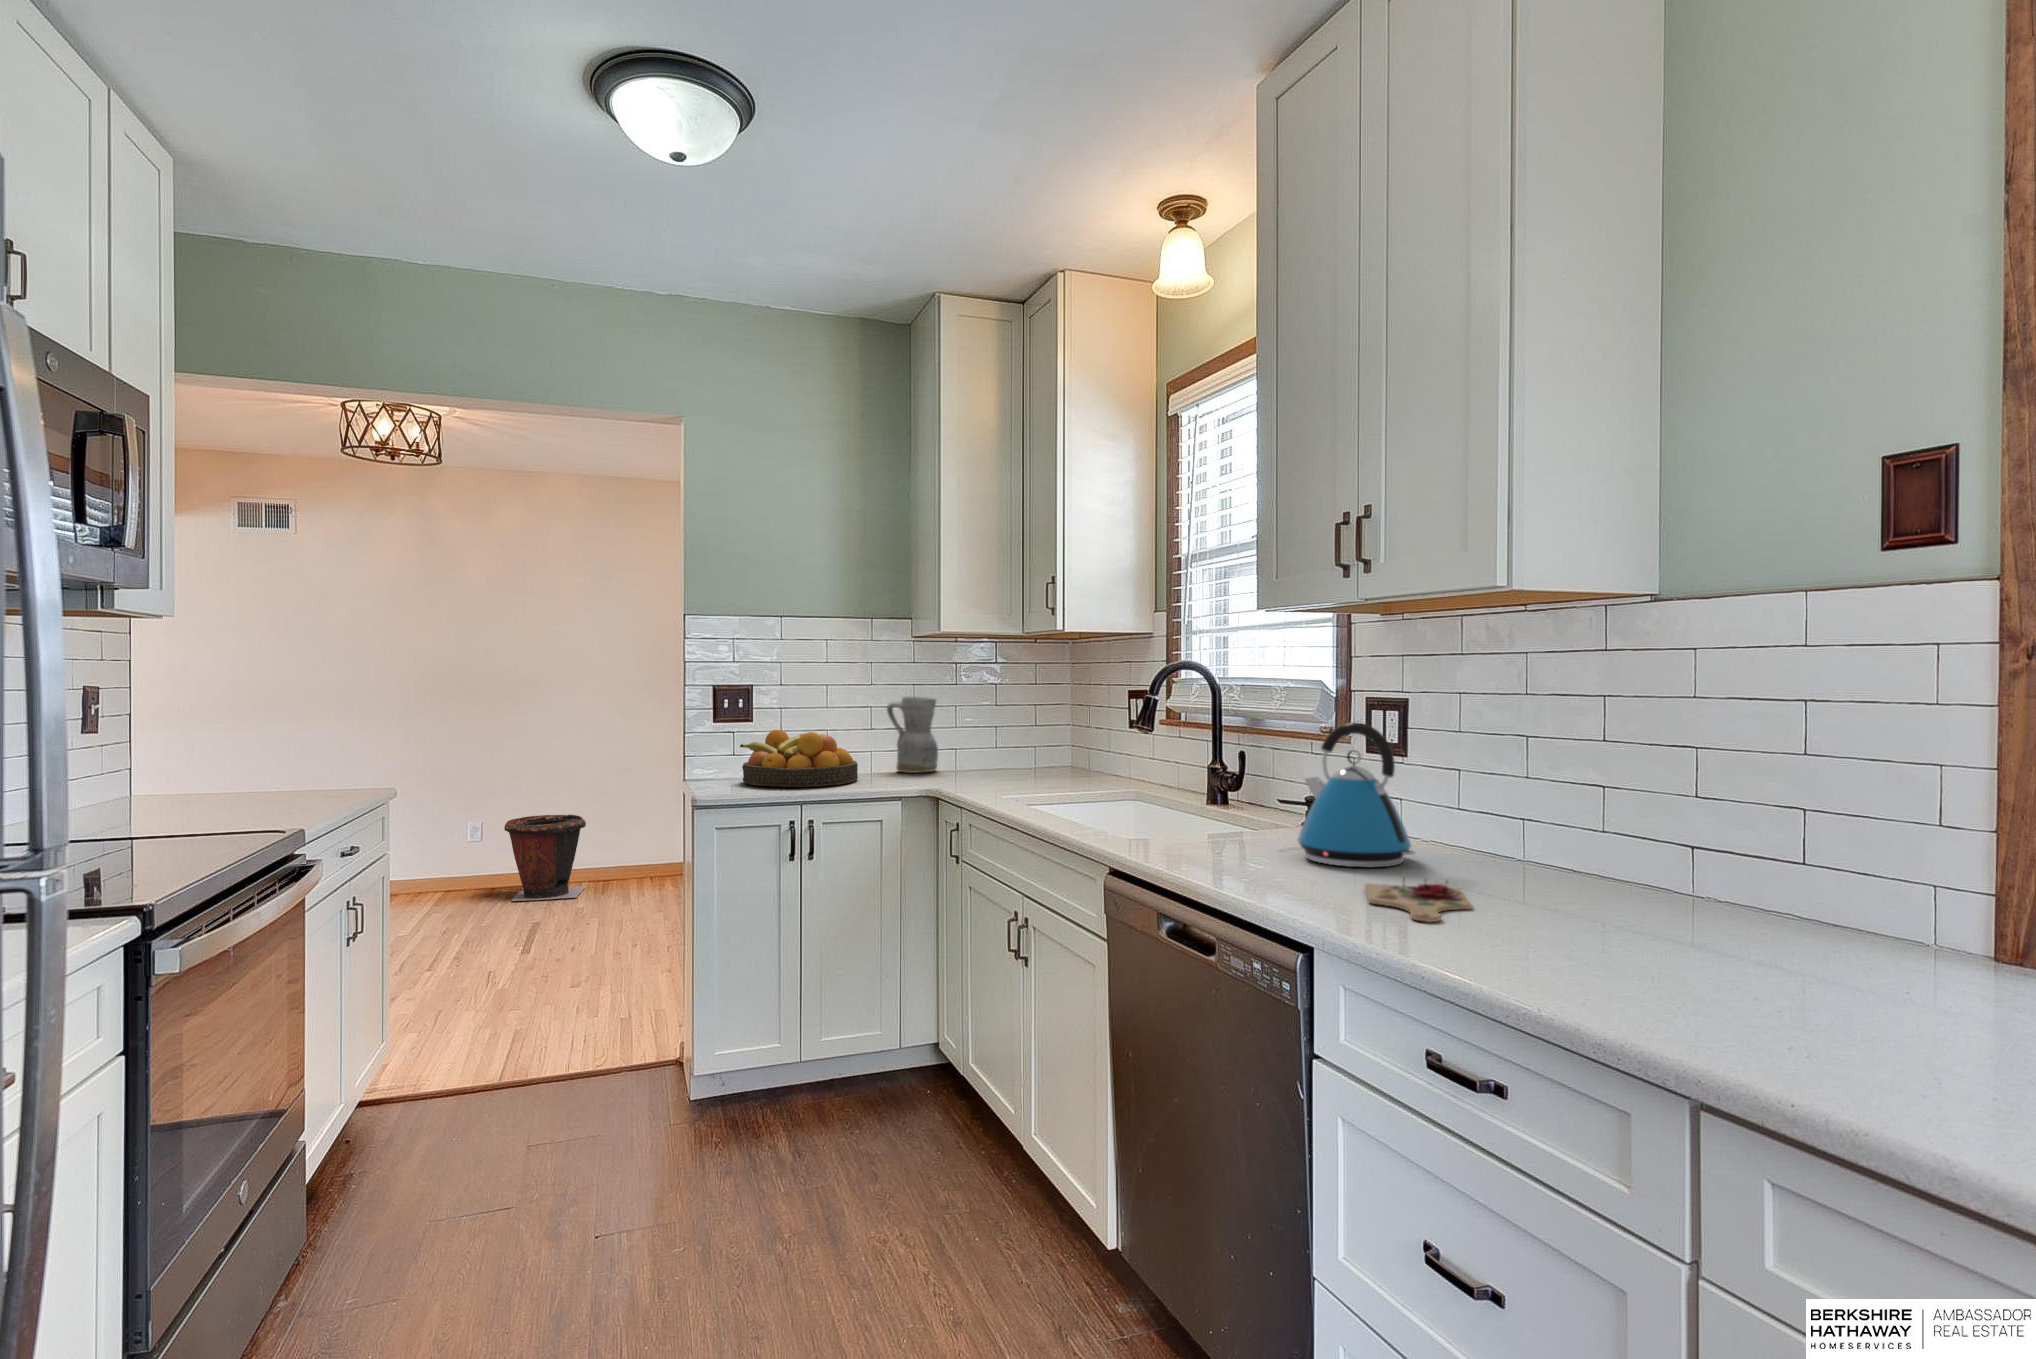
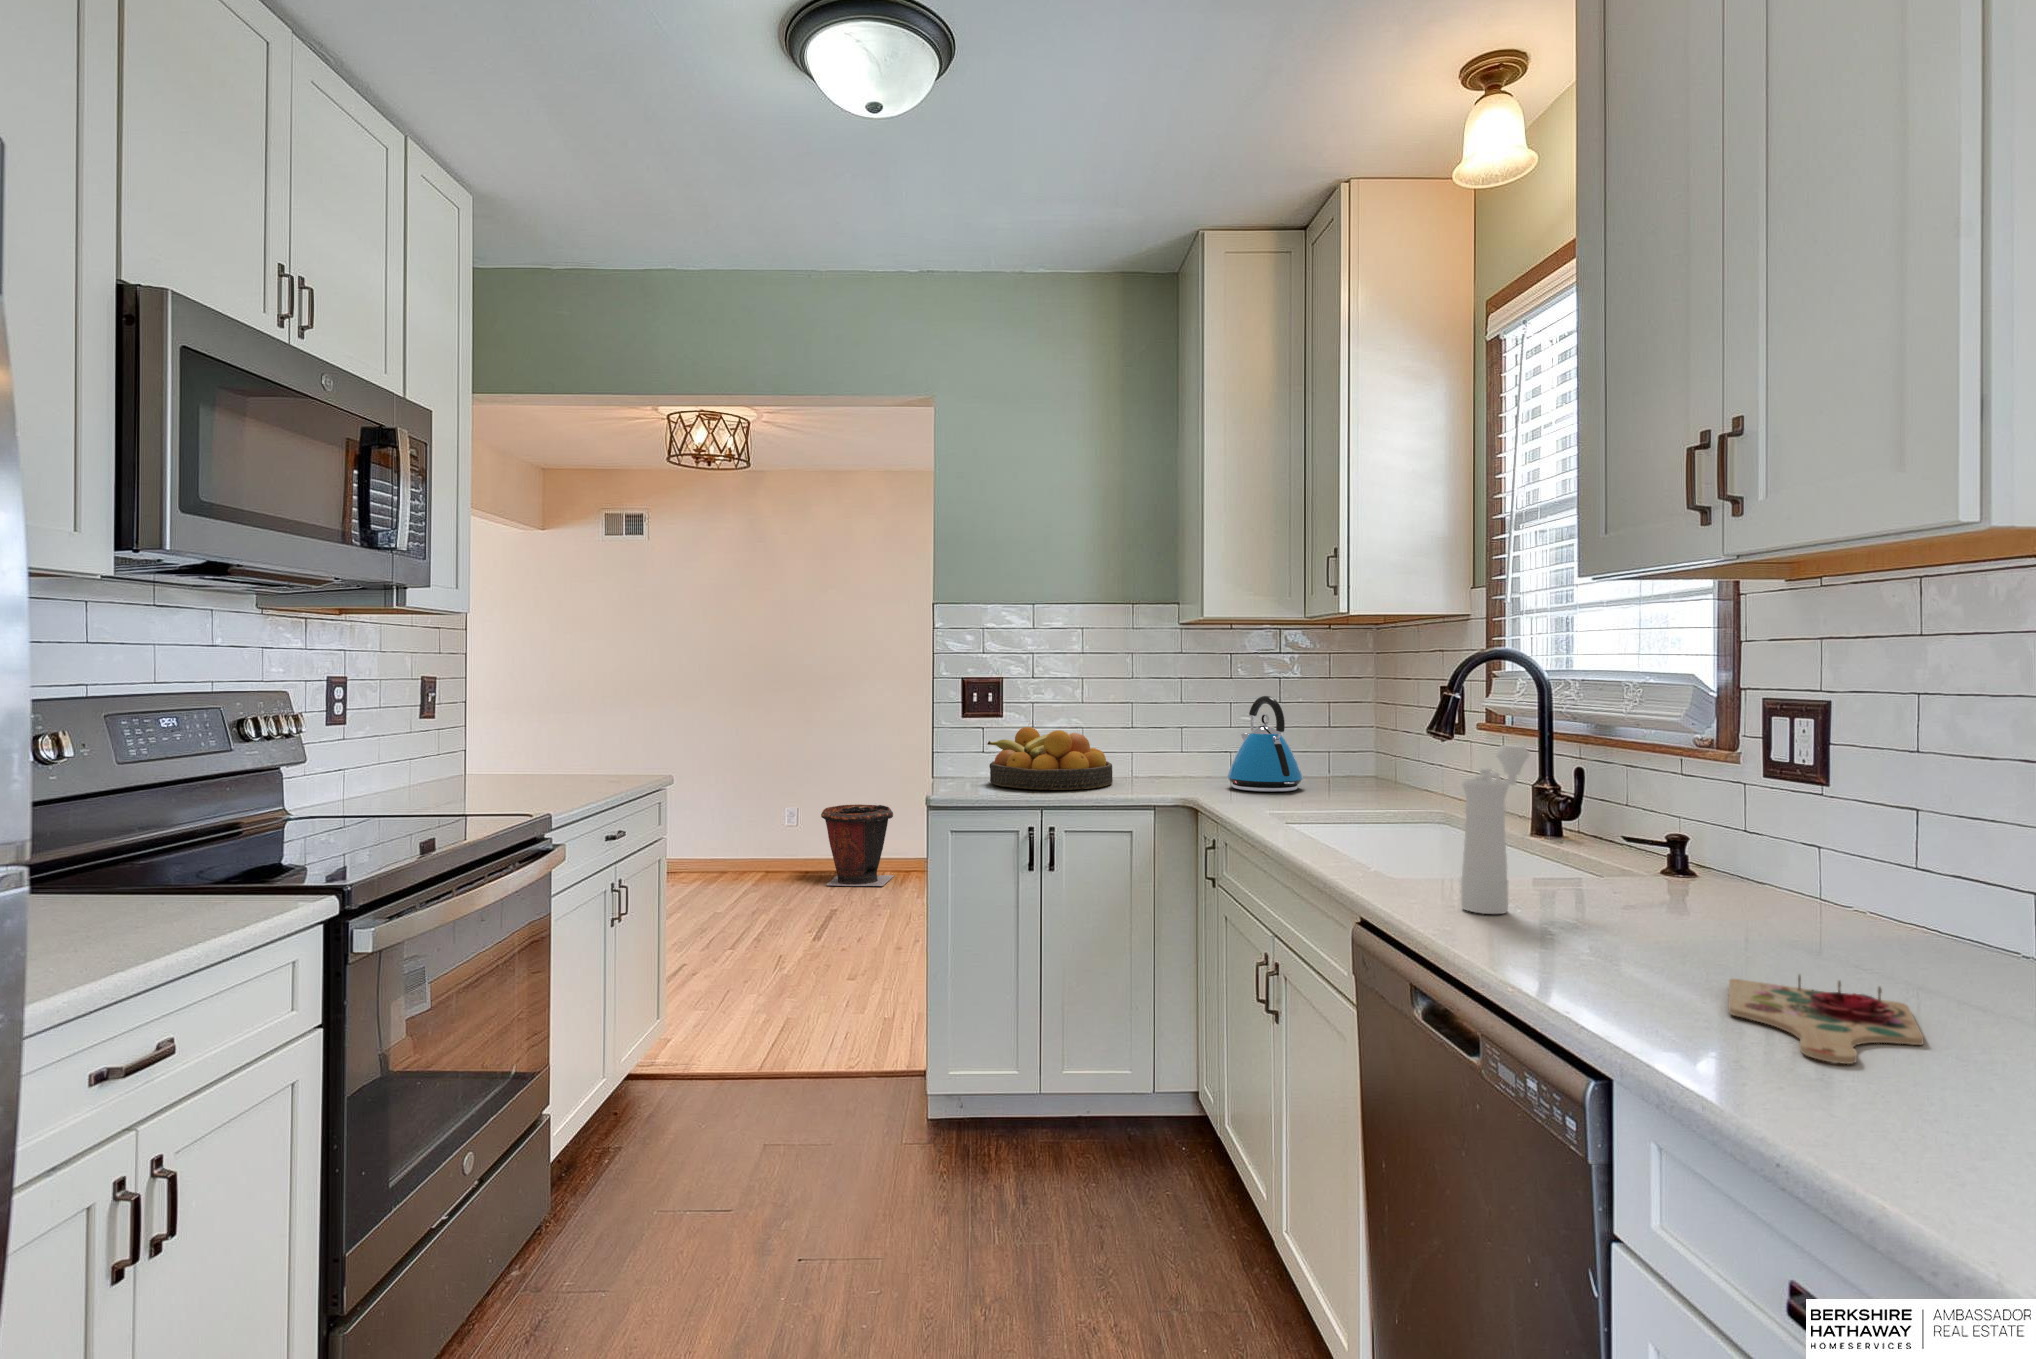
ceramic pitcher: present [887,696,938,773] -> none [1150,692,1207,778]
kettle: present [1298,723,1415,867] -> present [1227,696,1303,792]
pepper mill: none [1185,735,1227,858] -> present [1461,745,1530,914]

